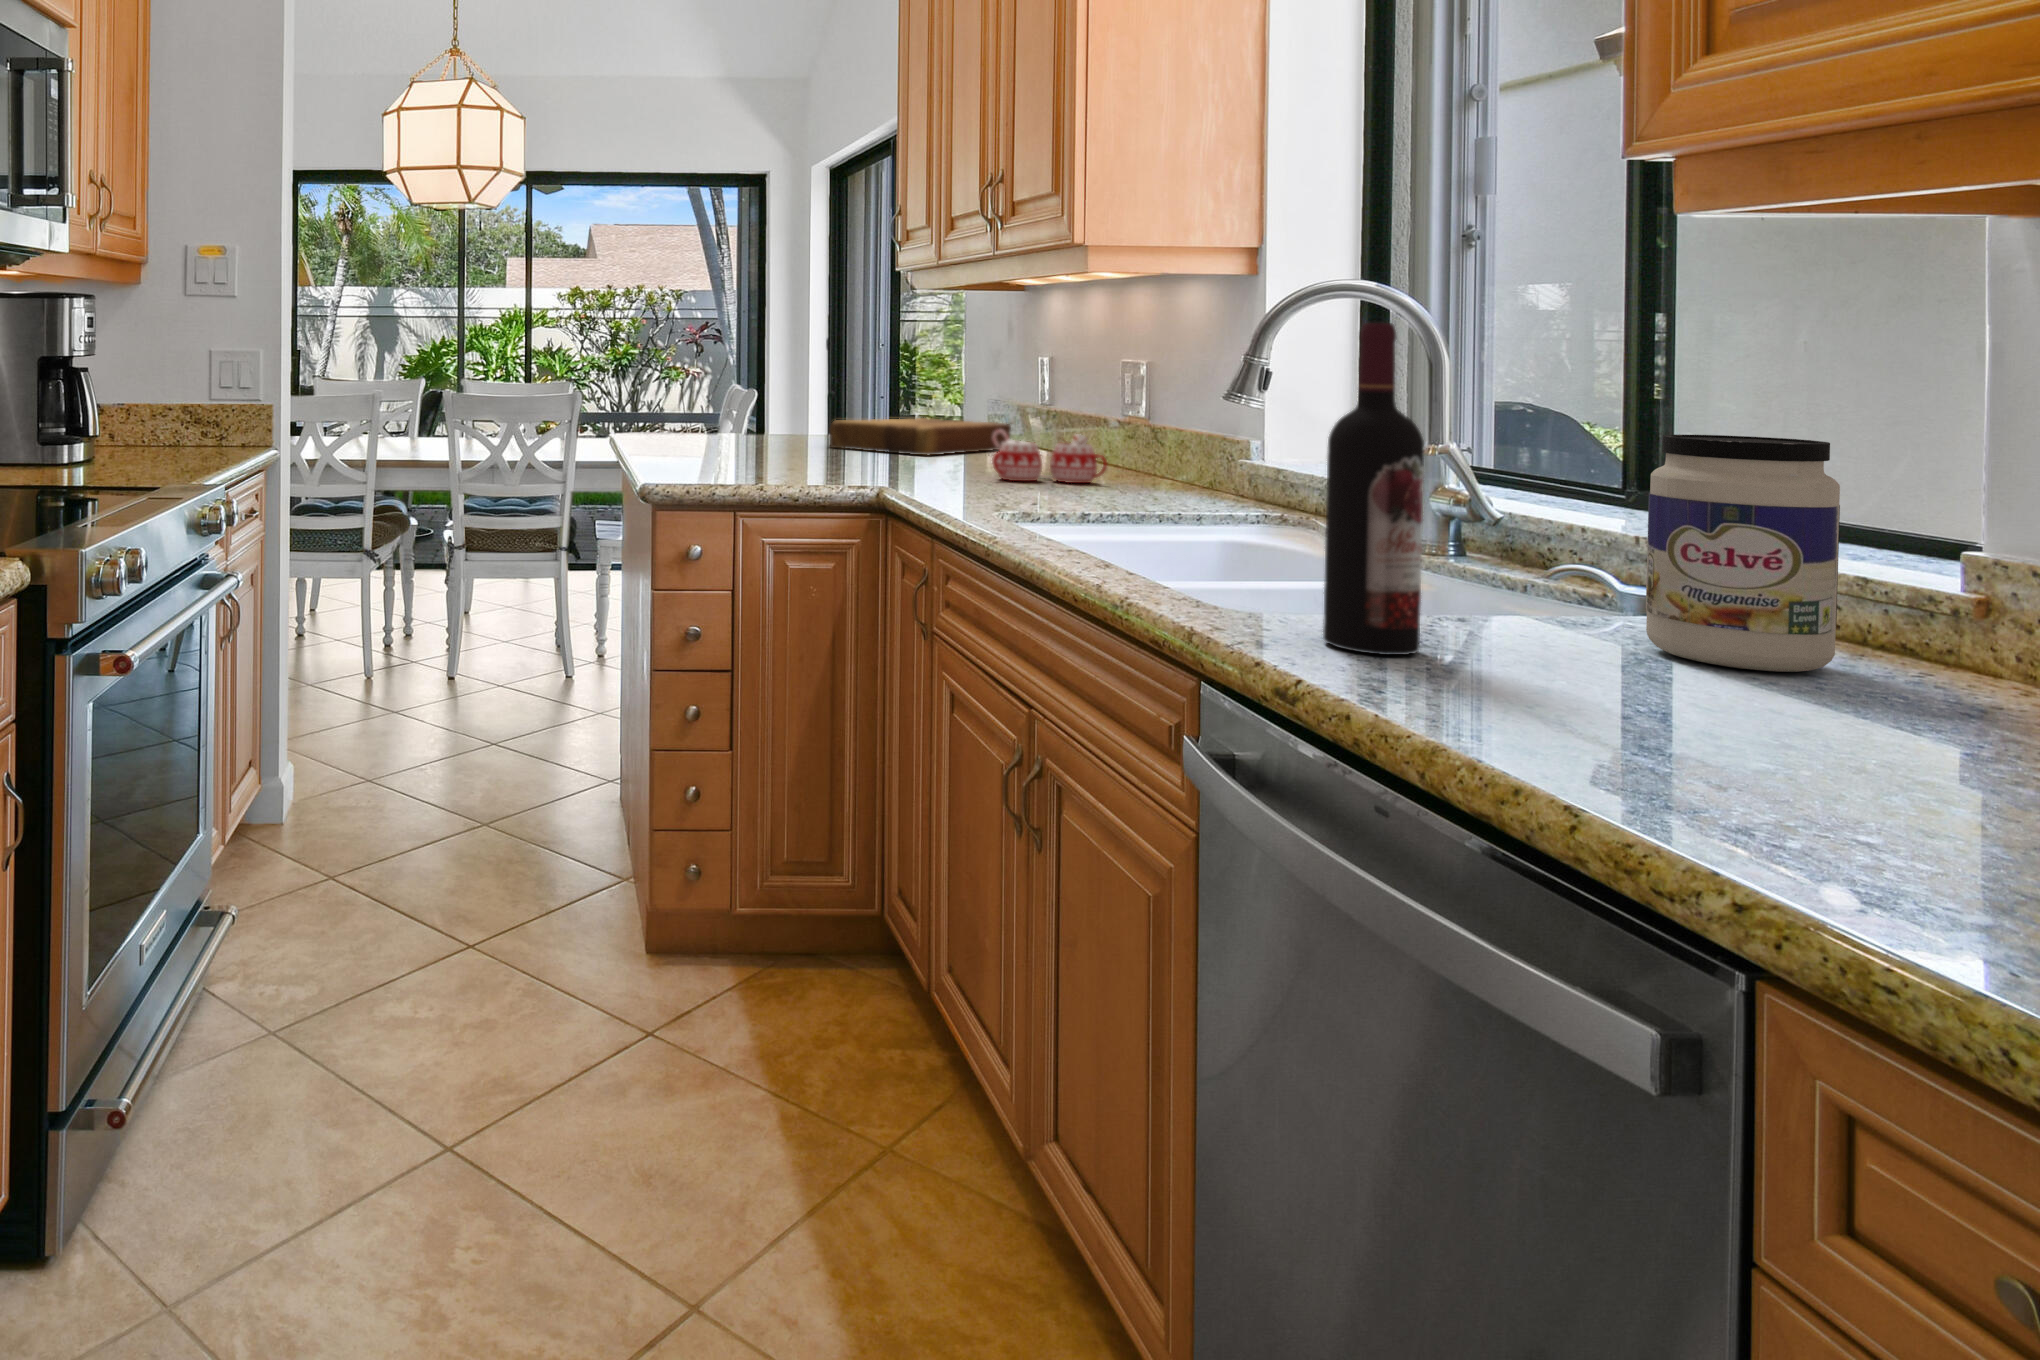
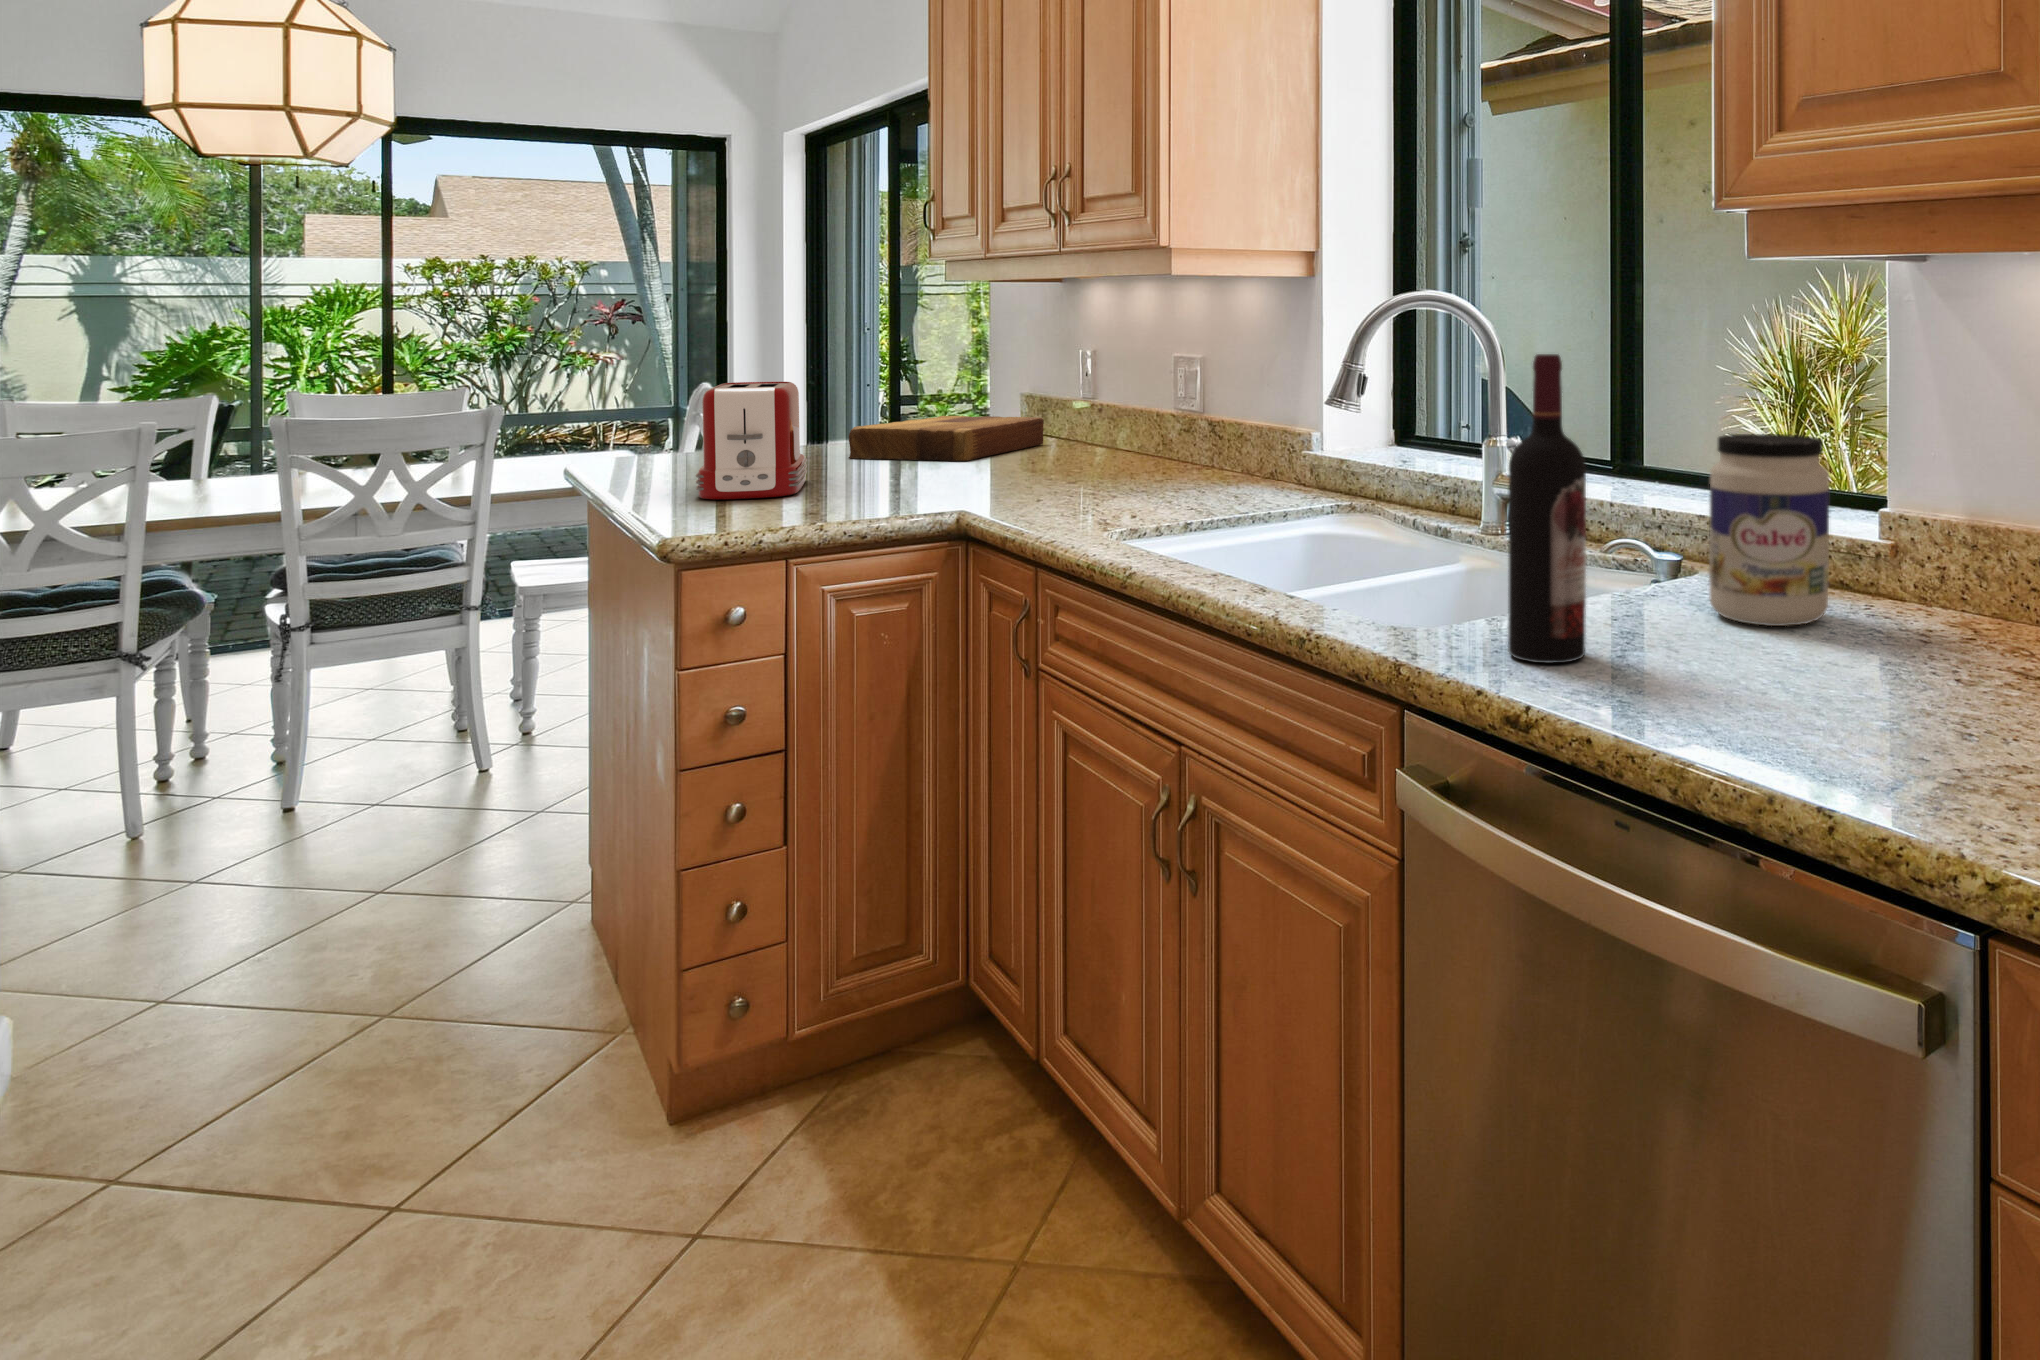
toaster: none [691,373,783,467] -> present [696,382,807,499]
mug: present [992,430,1107,483] -> none [1056,433,1172,487]

